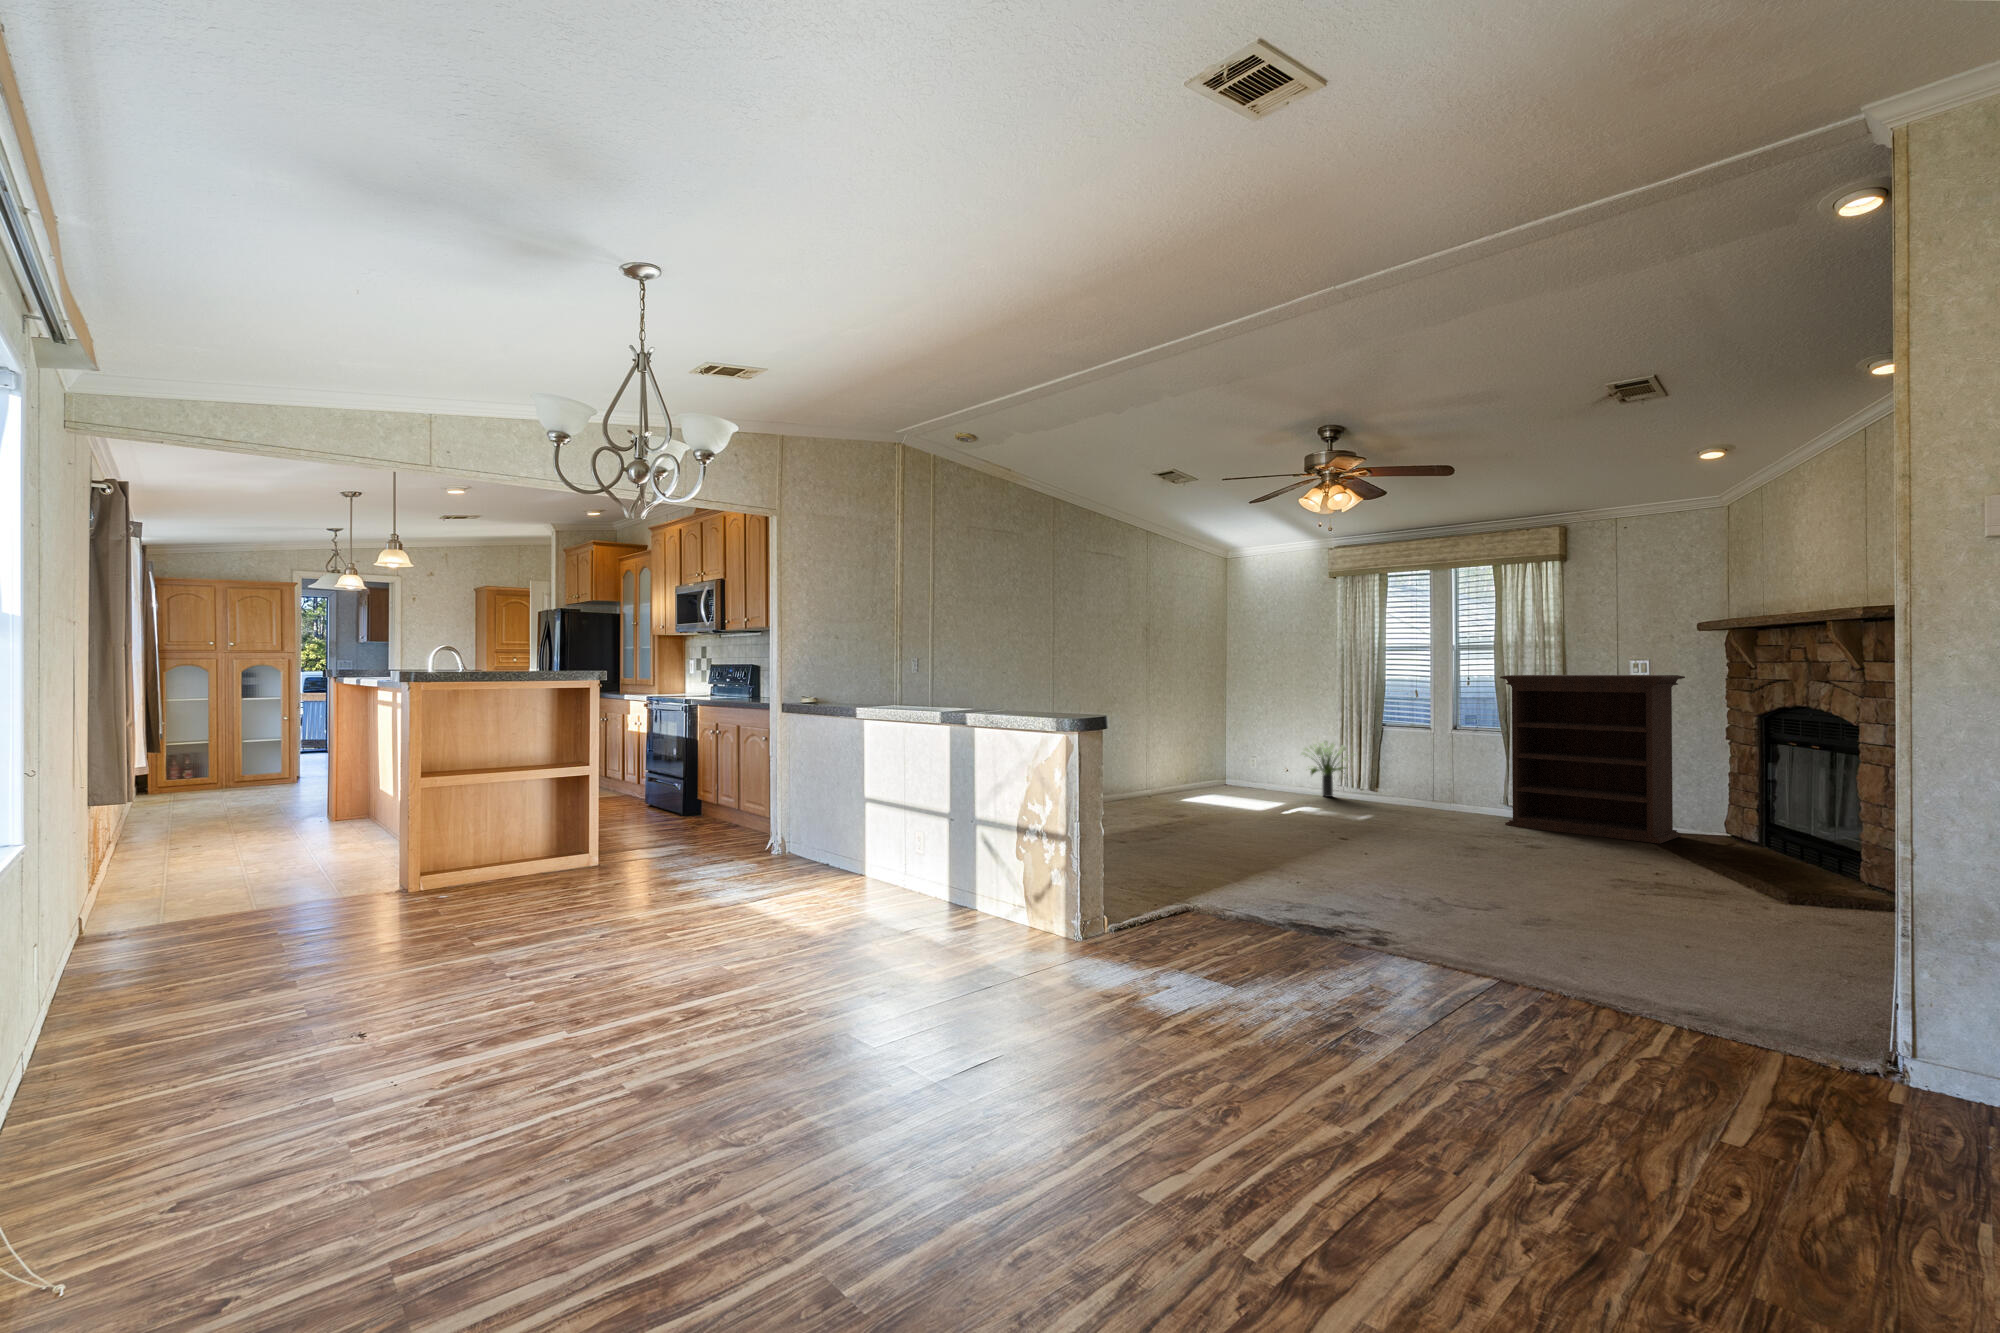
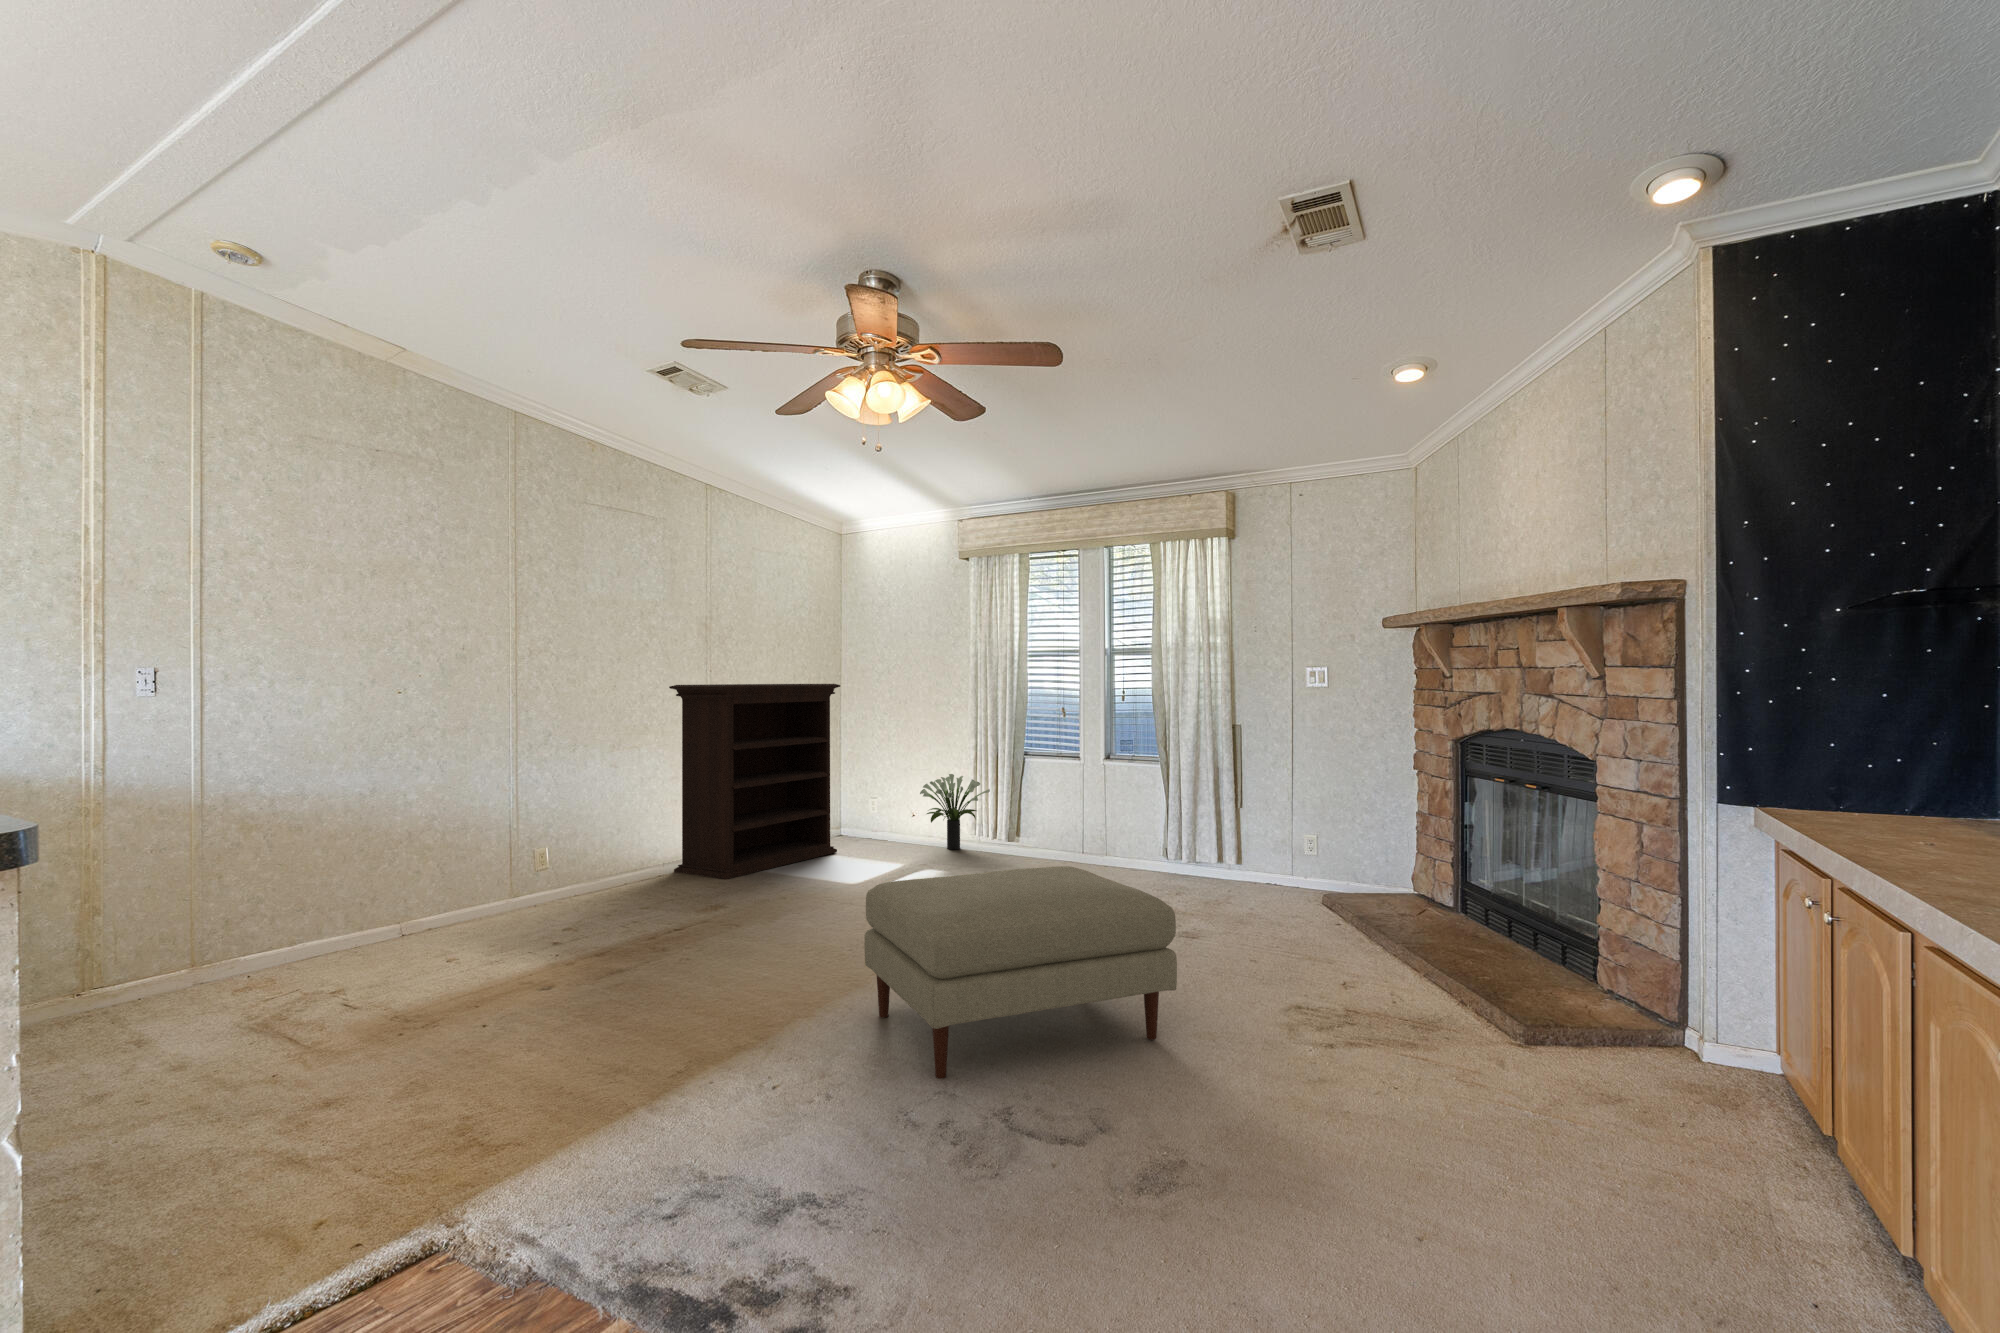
bookshelf: present [1500,675,1685,844] -> present [669,684,840,879]
ottoman: none [1333,789,1542,892] -> present [864,866,1177,1079]

